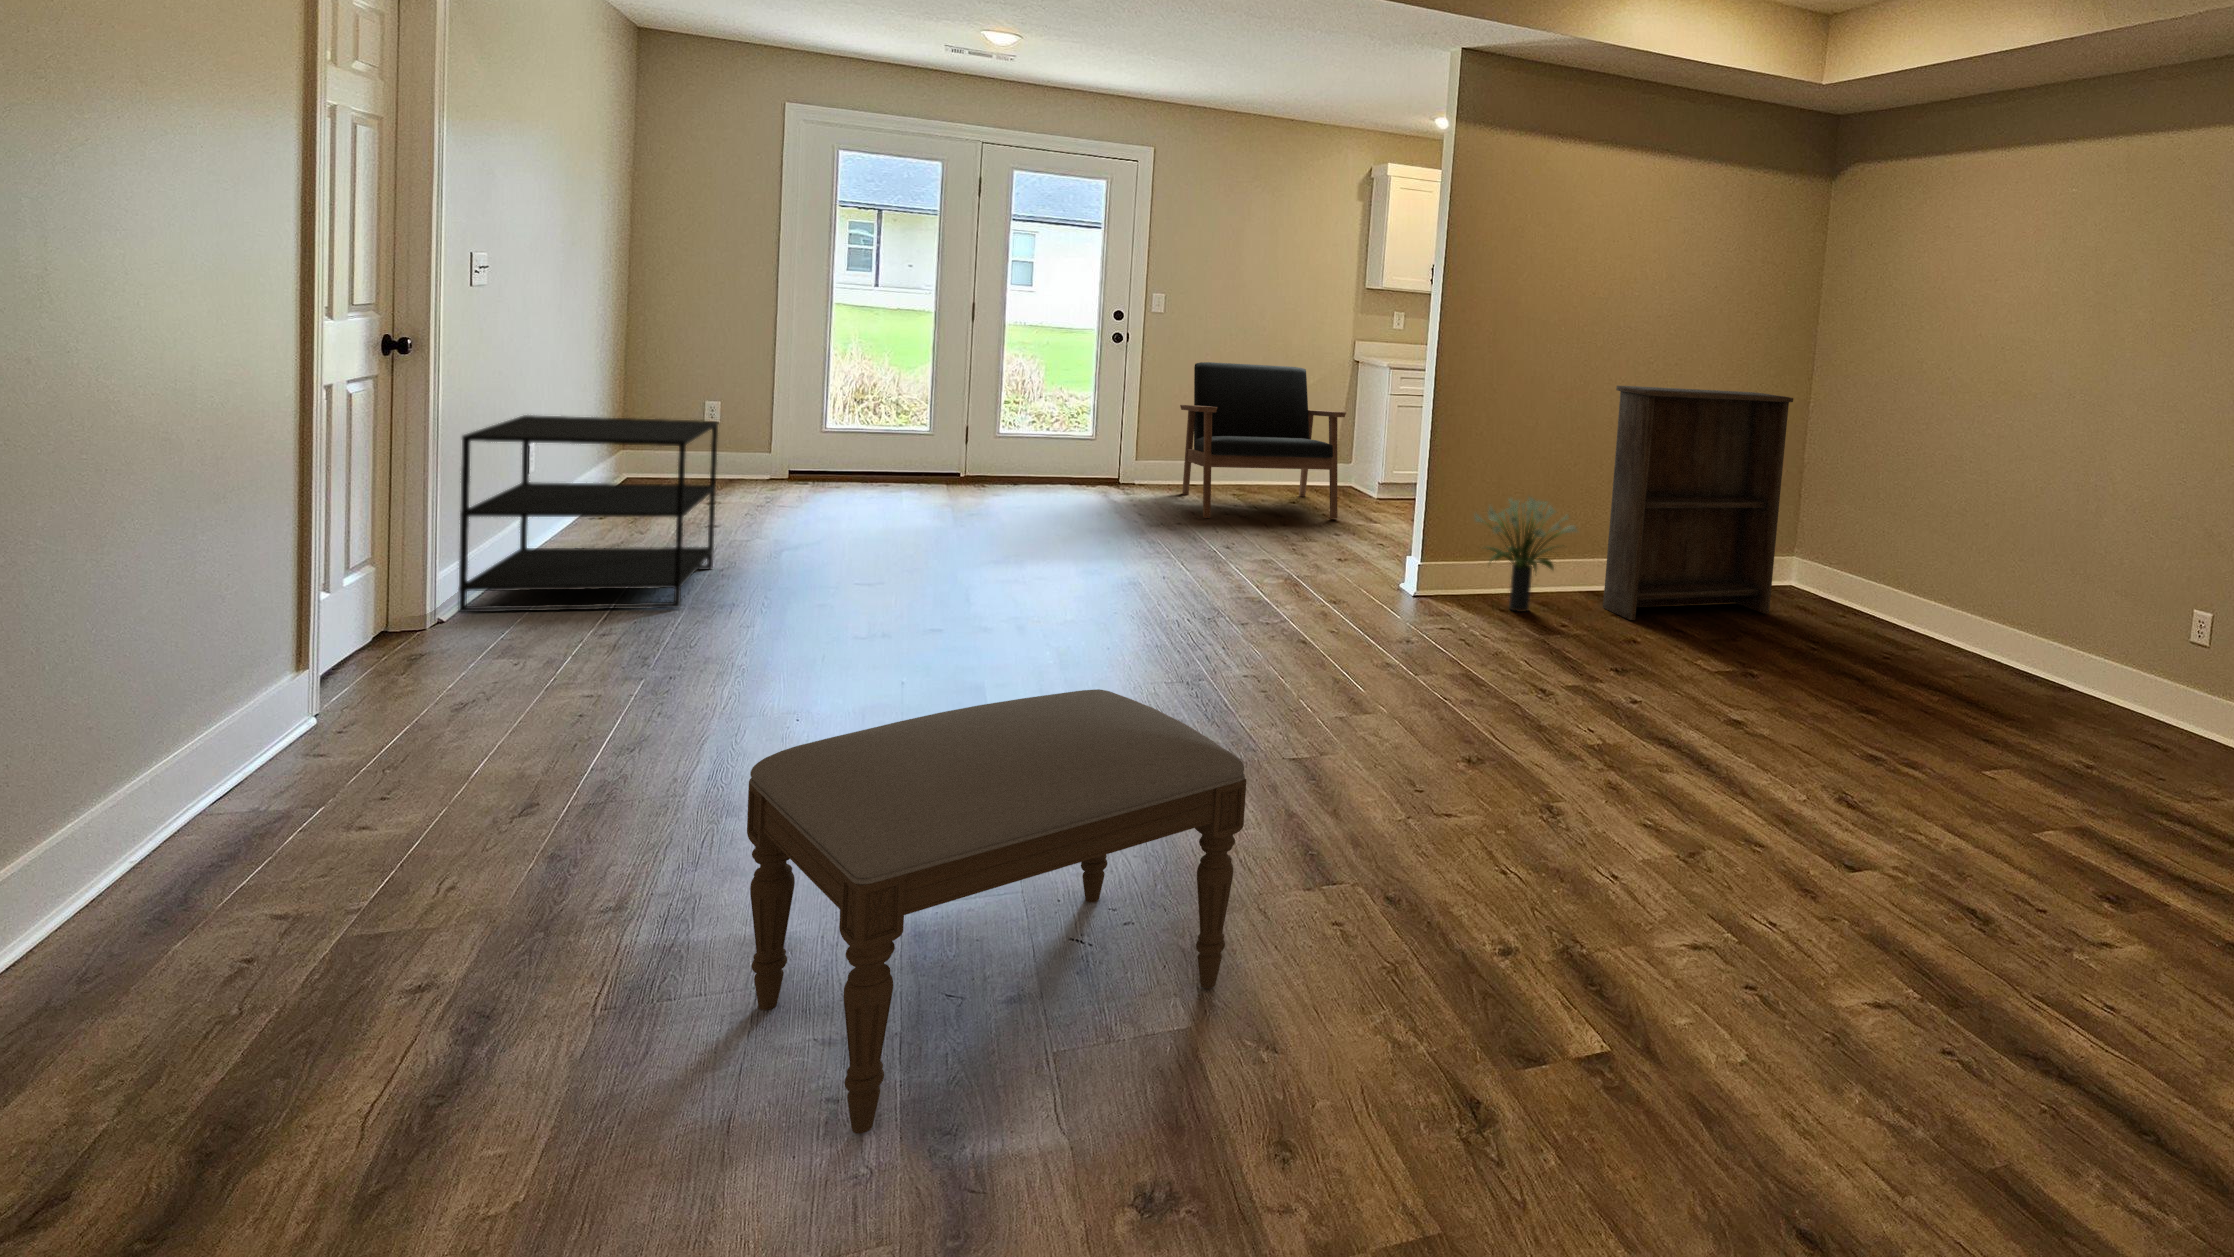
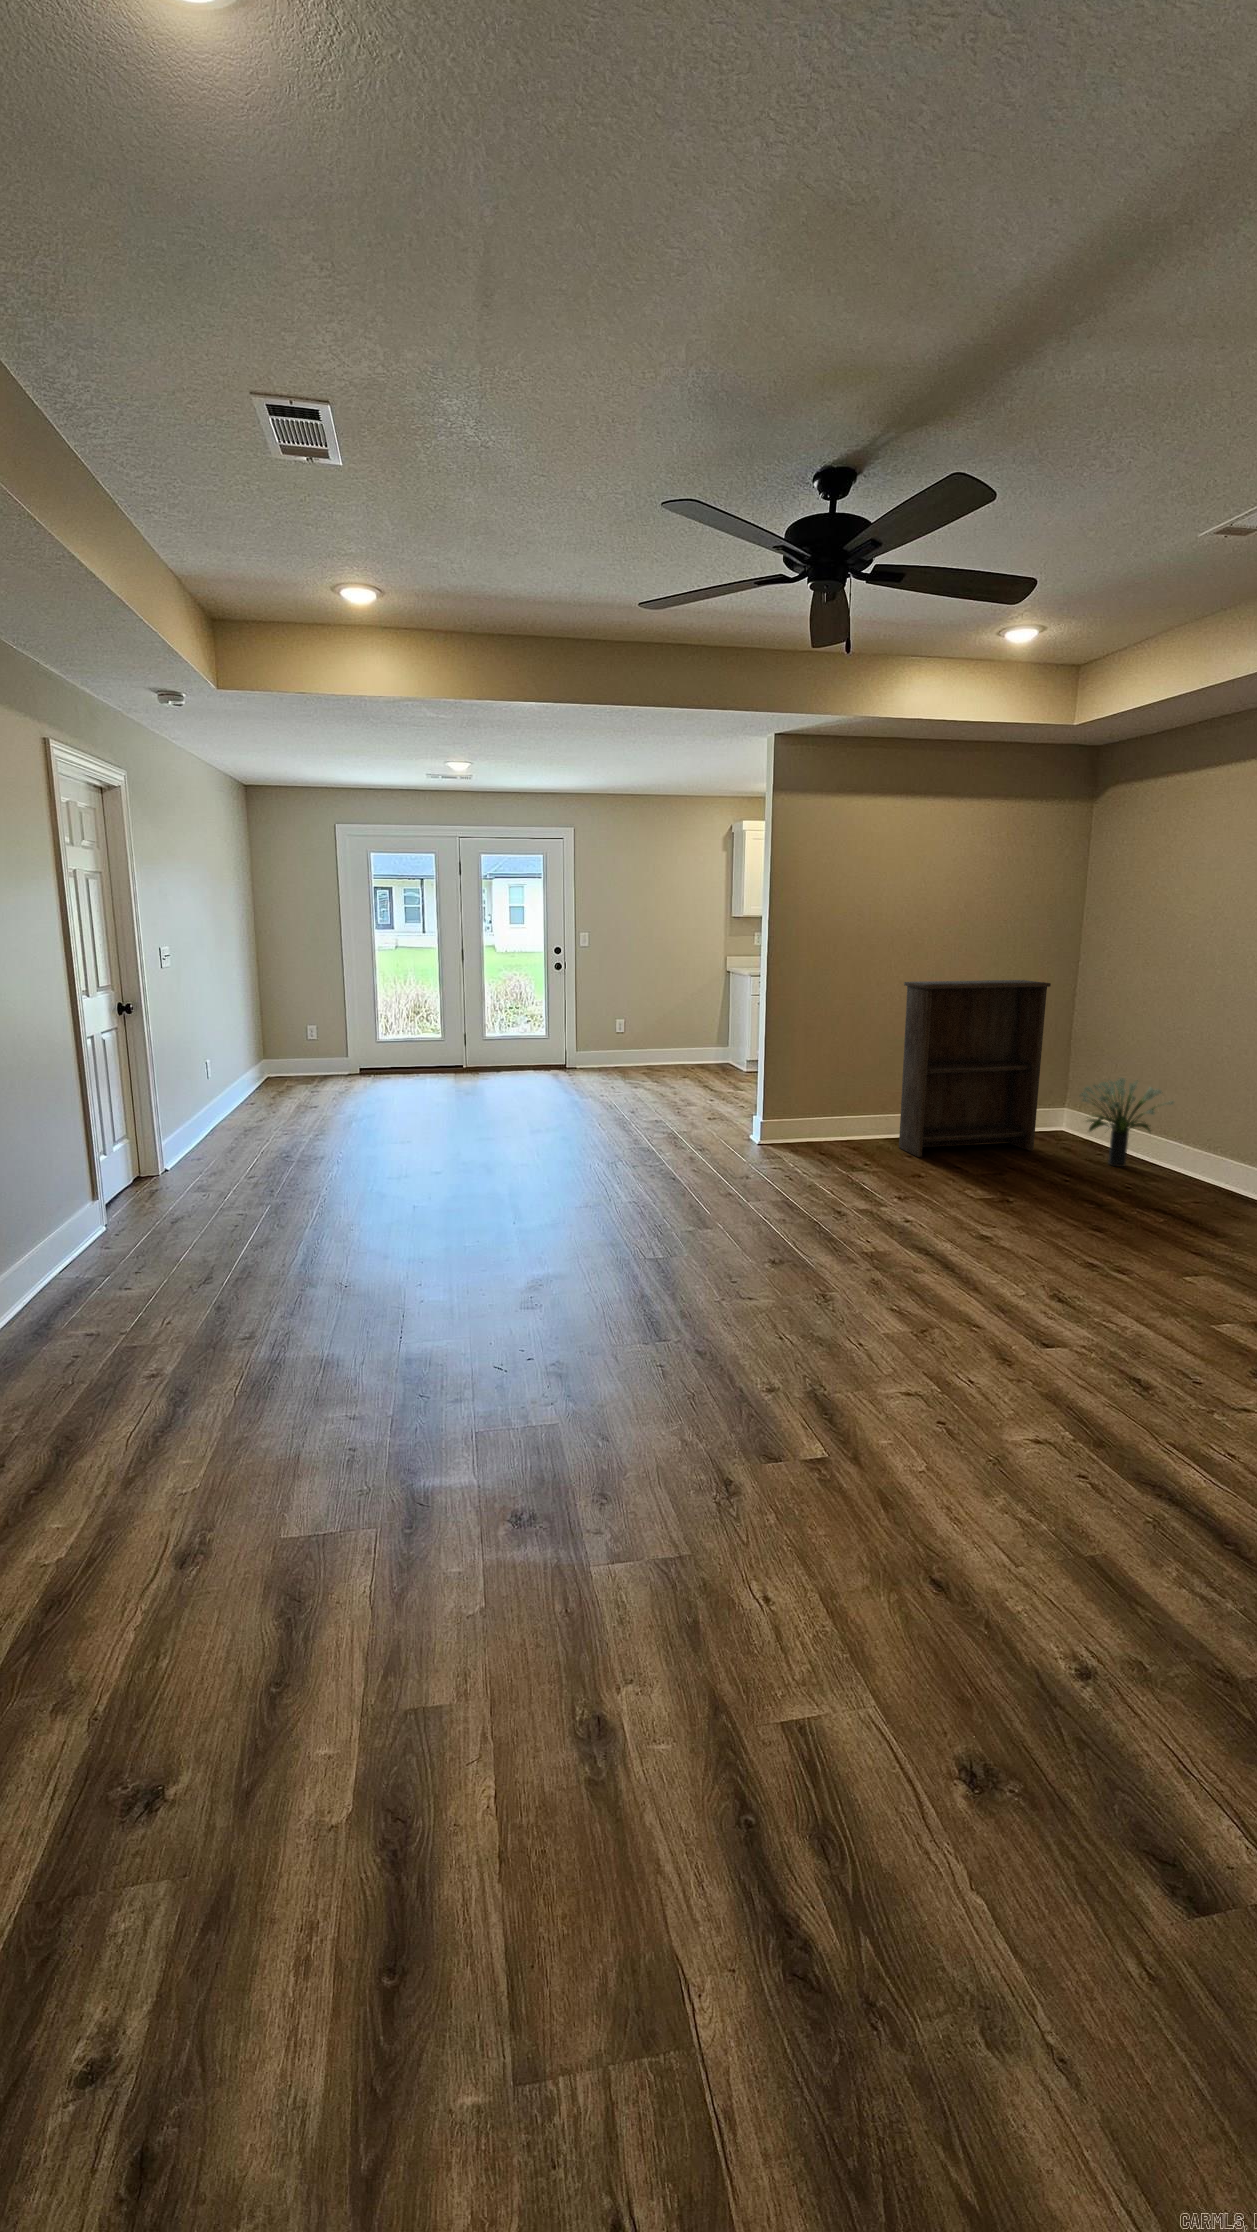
armchair: present [1180,362,1346,519] -> none [602,978,716,1088]
side table: present [458,415,718,612] -> none [167,1039,313,1161]
potted plant: present [1475,497,1577,612] -> present [1080,1078,1174,1167]
ottoman: present [747,689,1246,1134] -> none [297,1212,586,1468]

